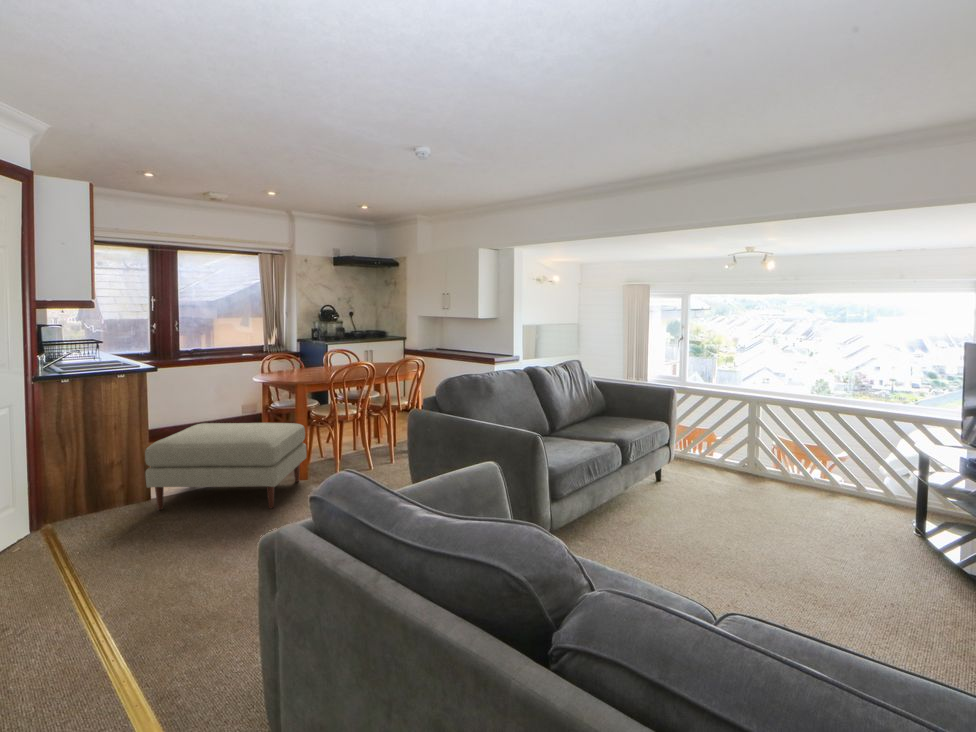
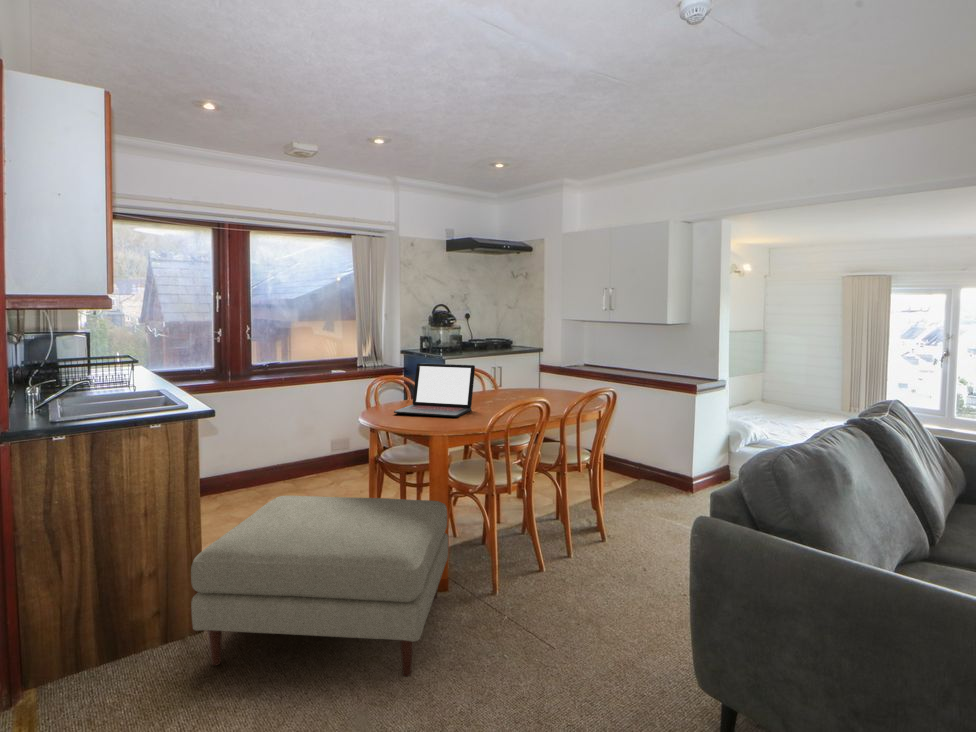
laptop: none [276,344,331,376] -> present [394,363,475,417]

